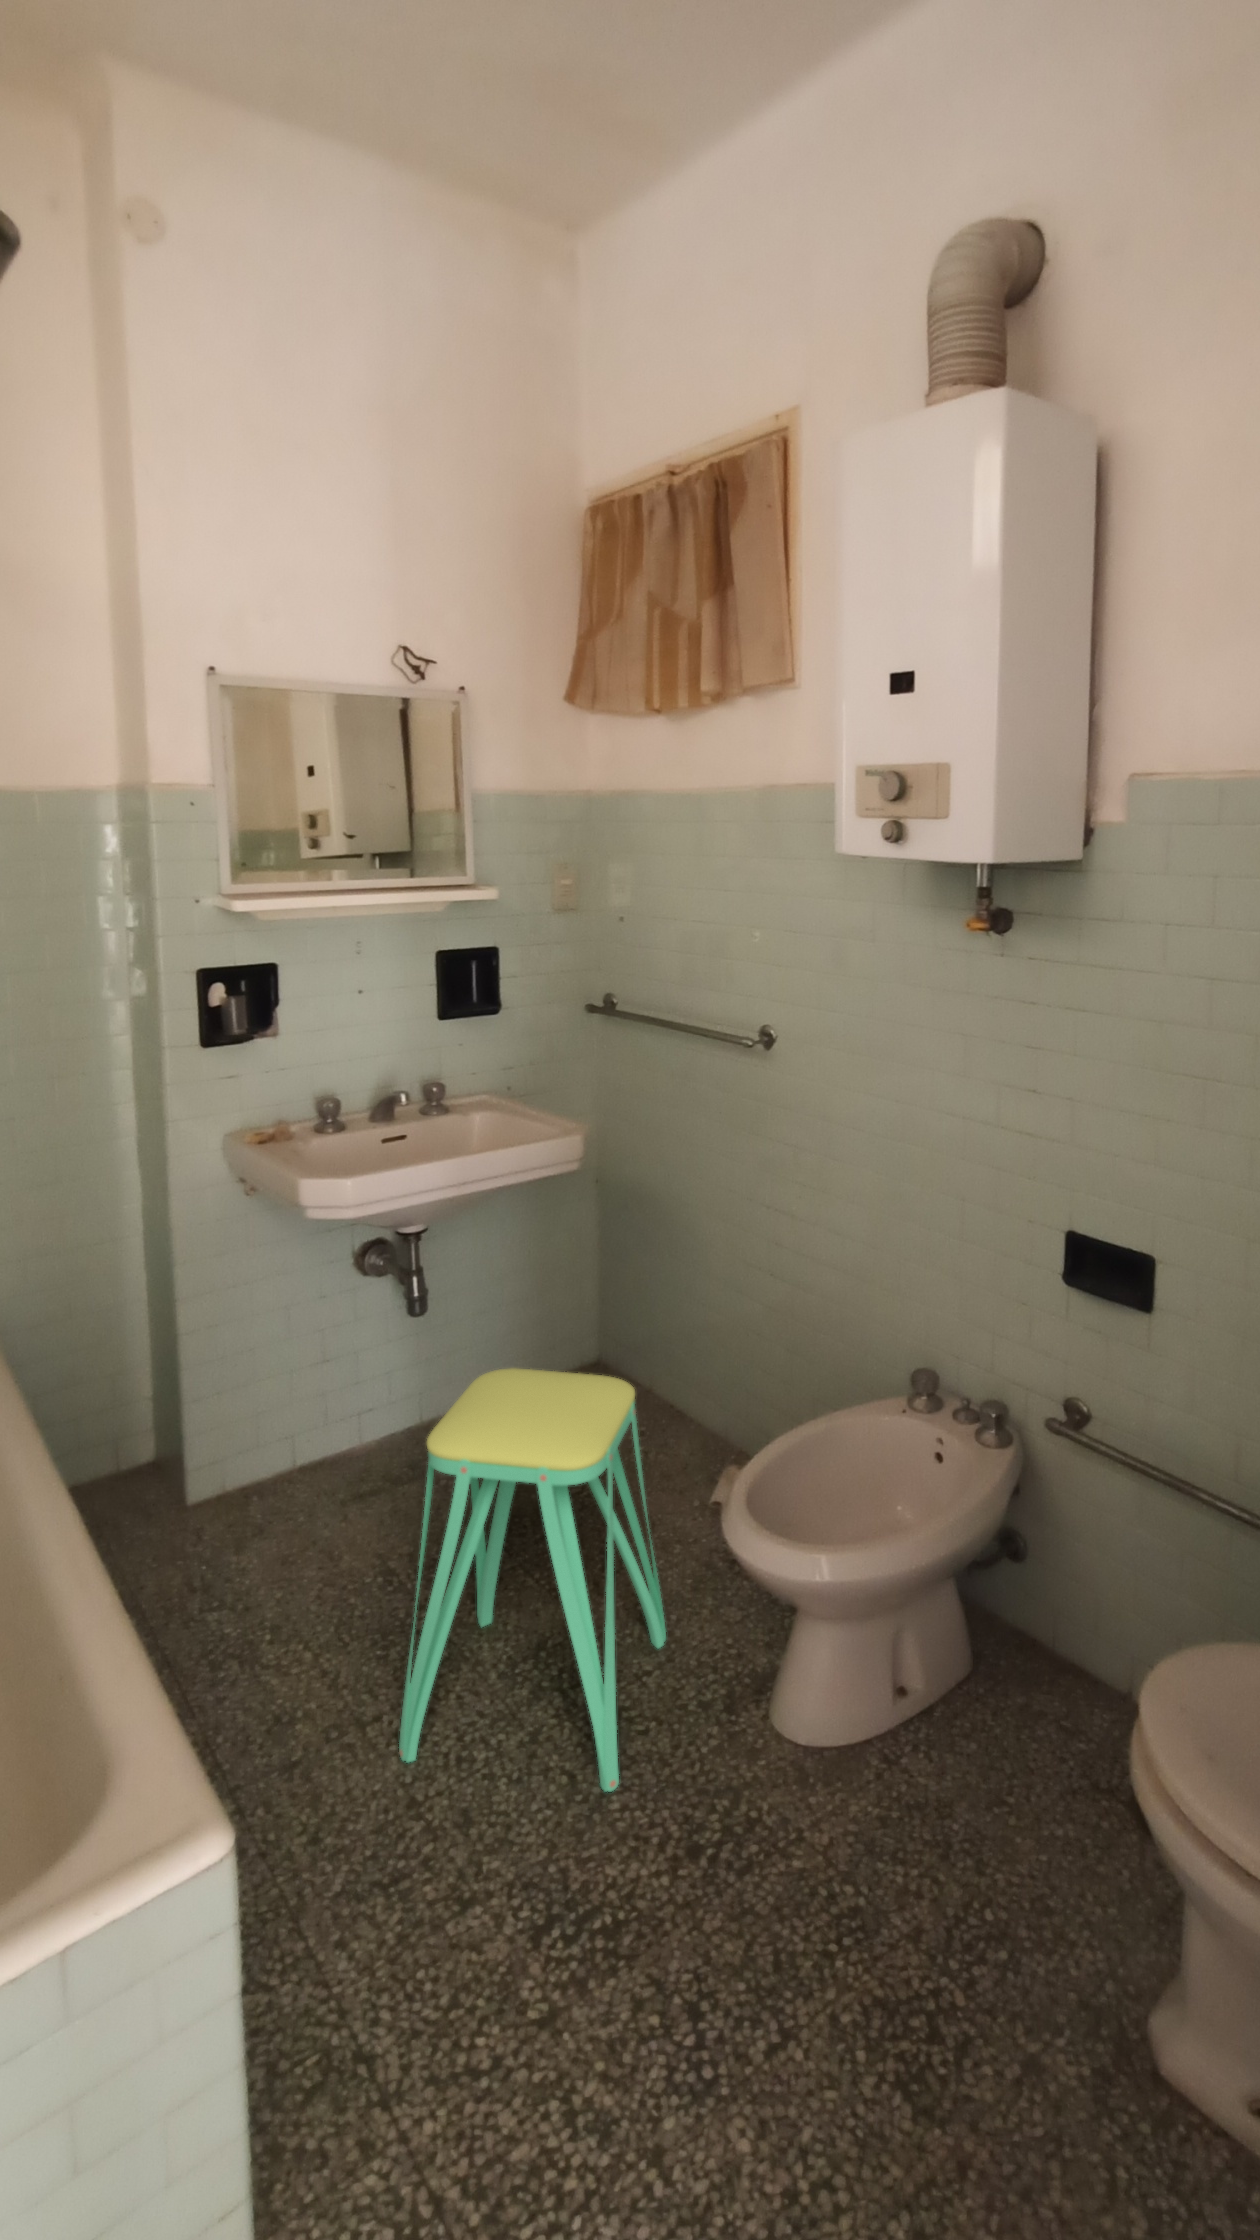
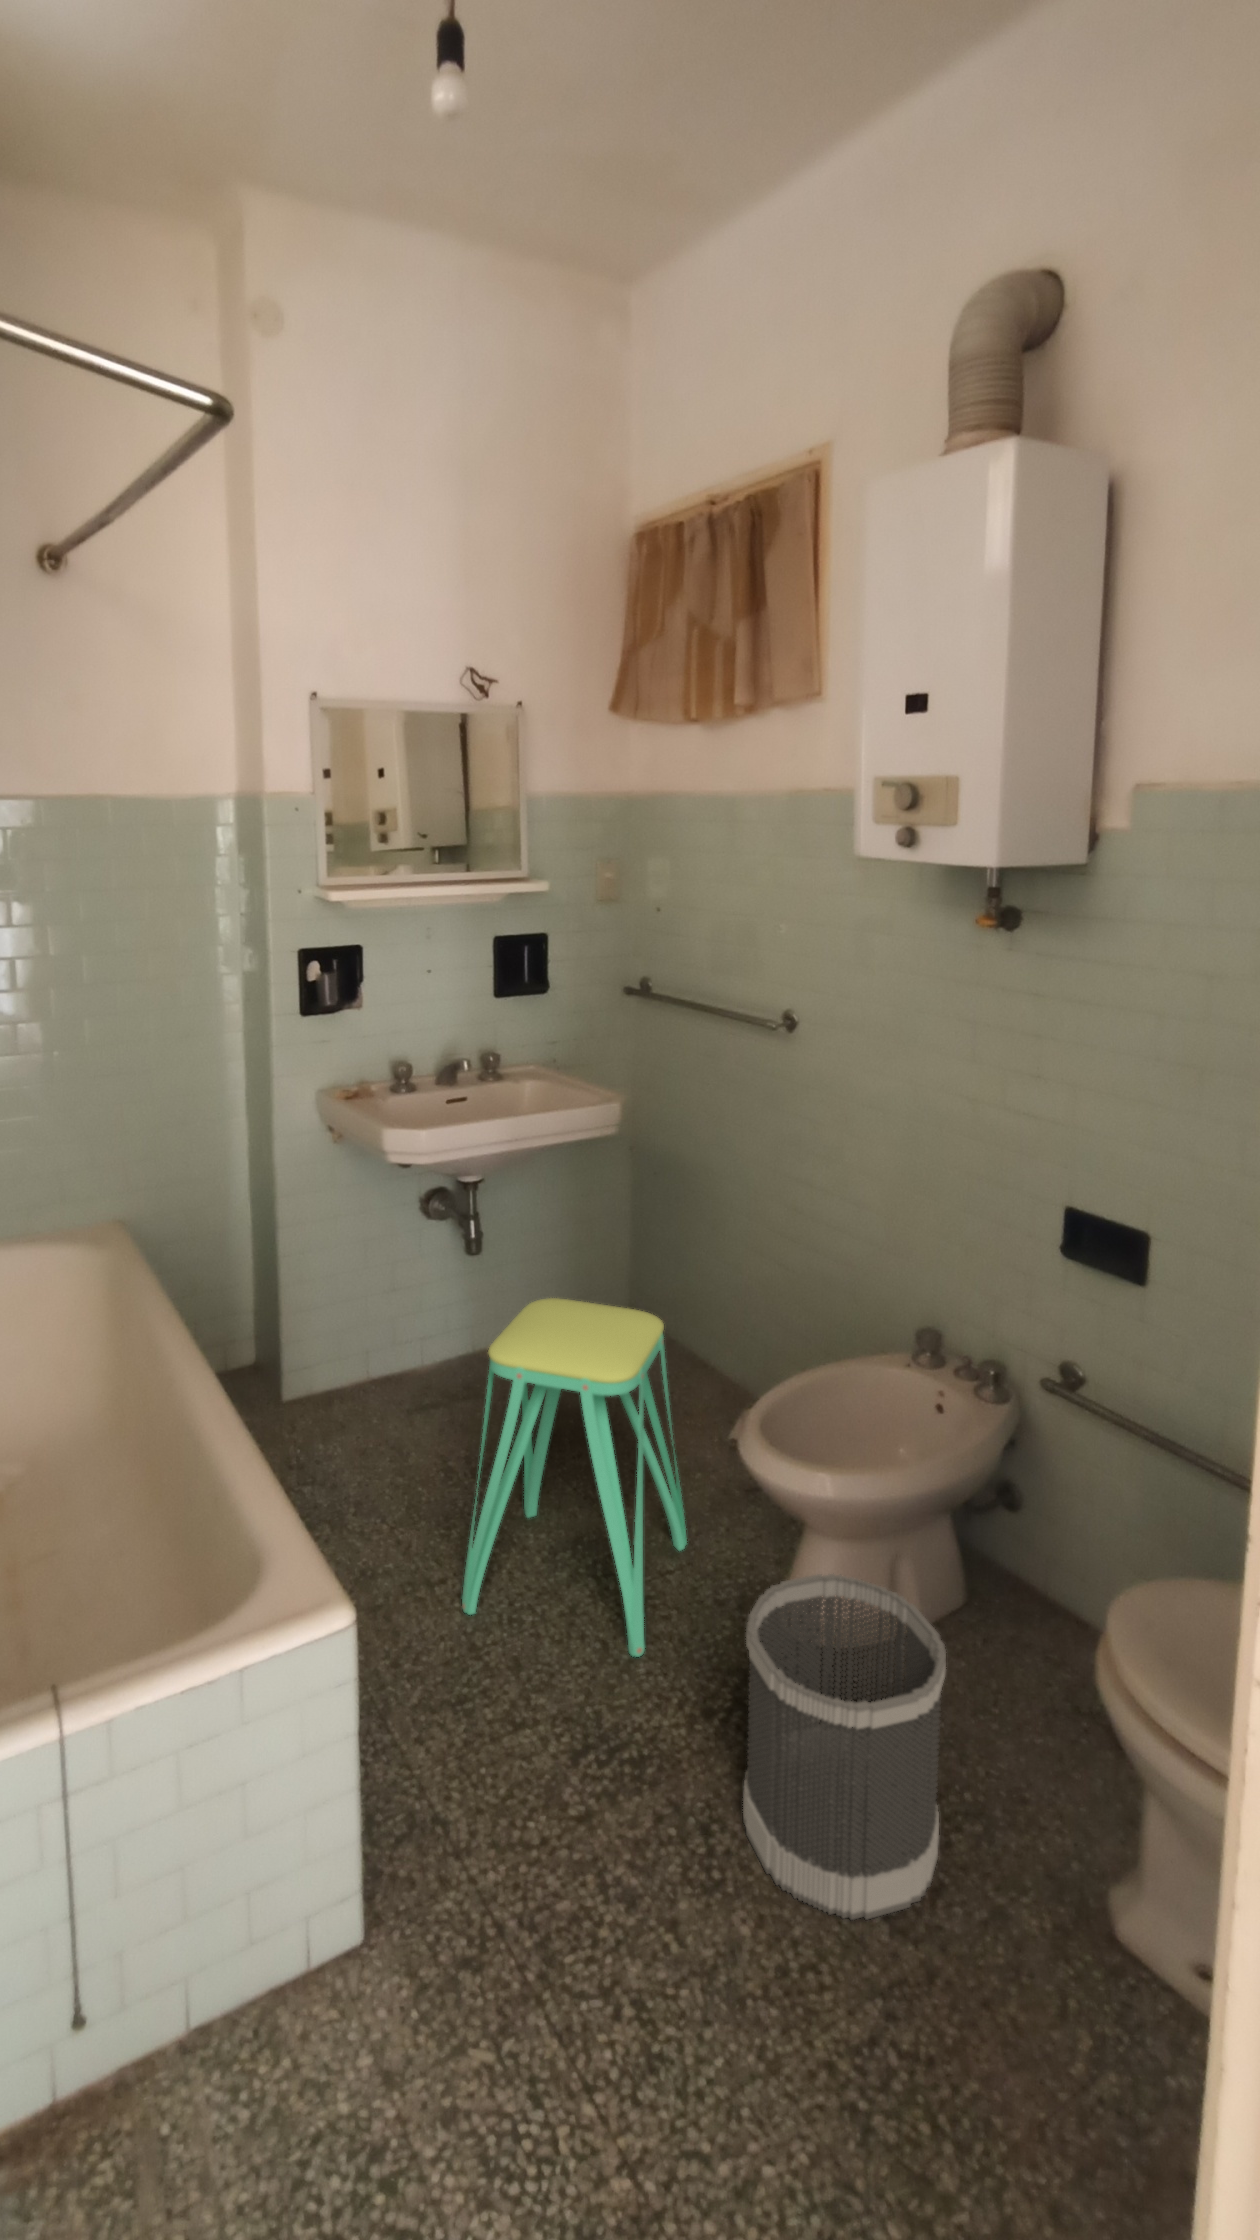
wastebasket: none [738,1677,966,2108] -> present [743,1574,946,1920]

